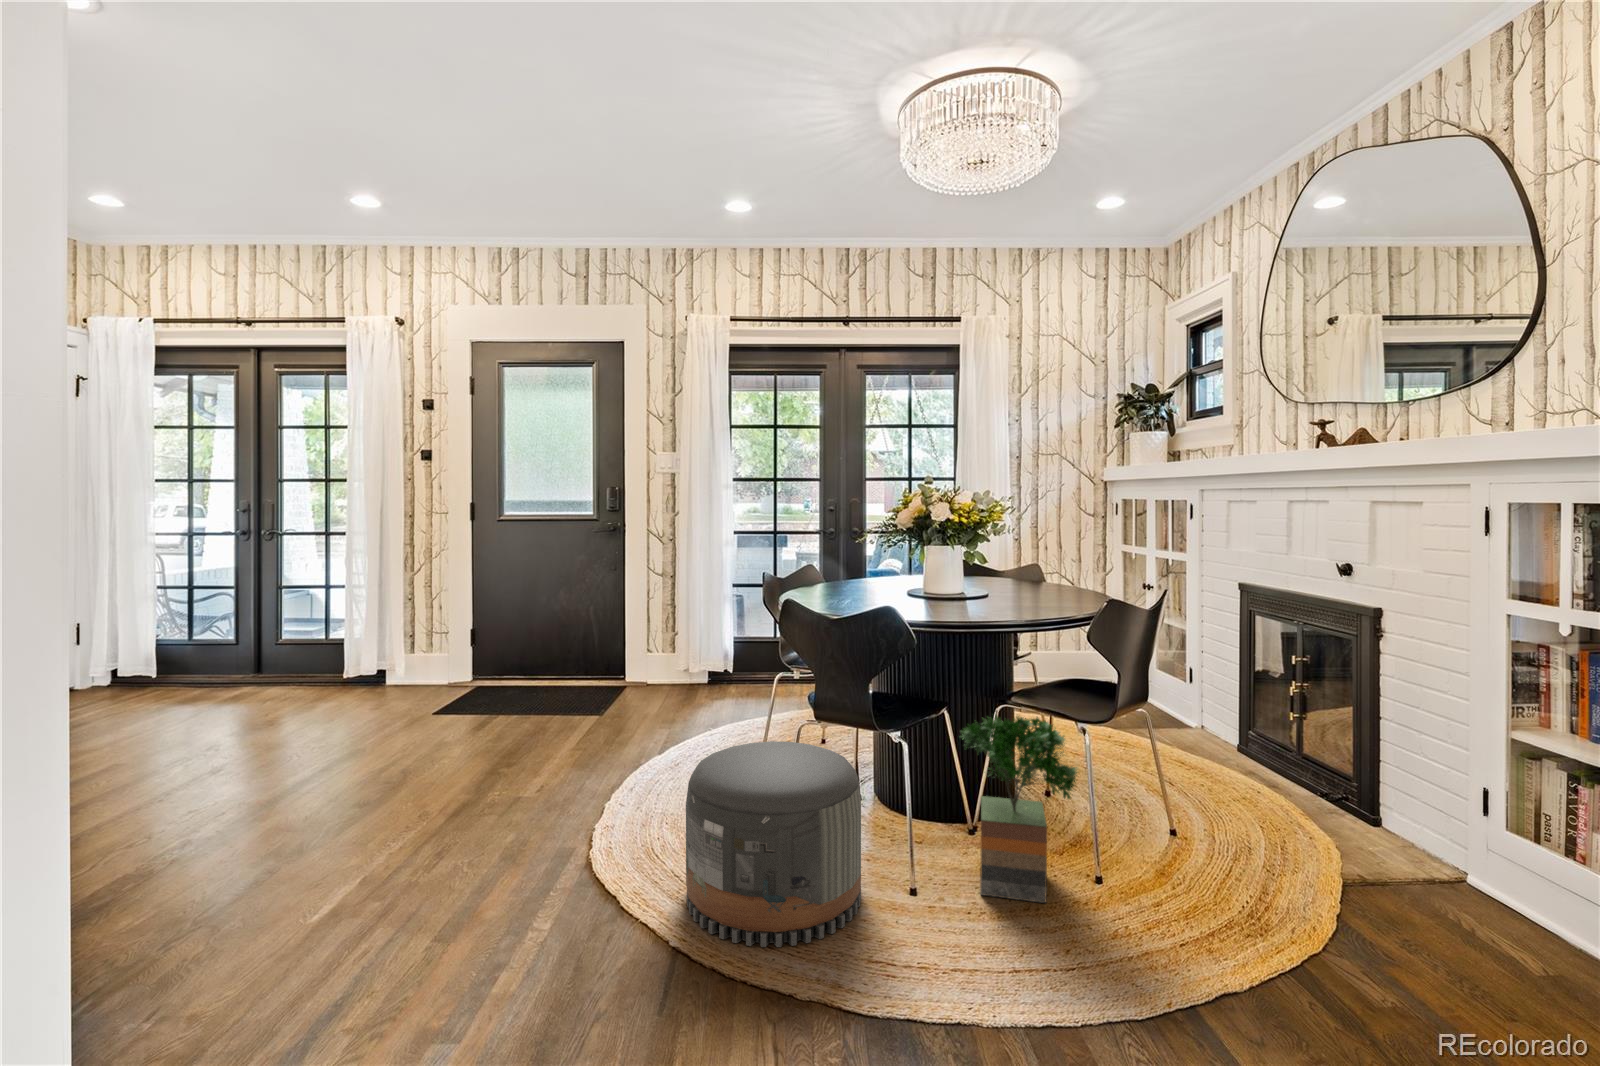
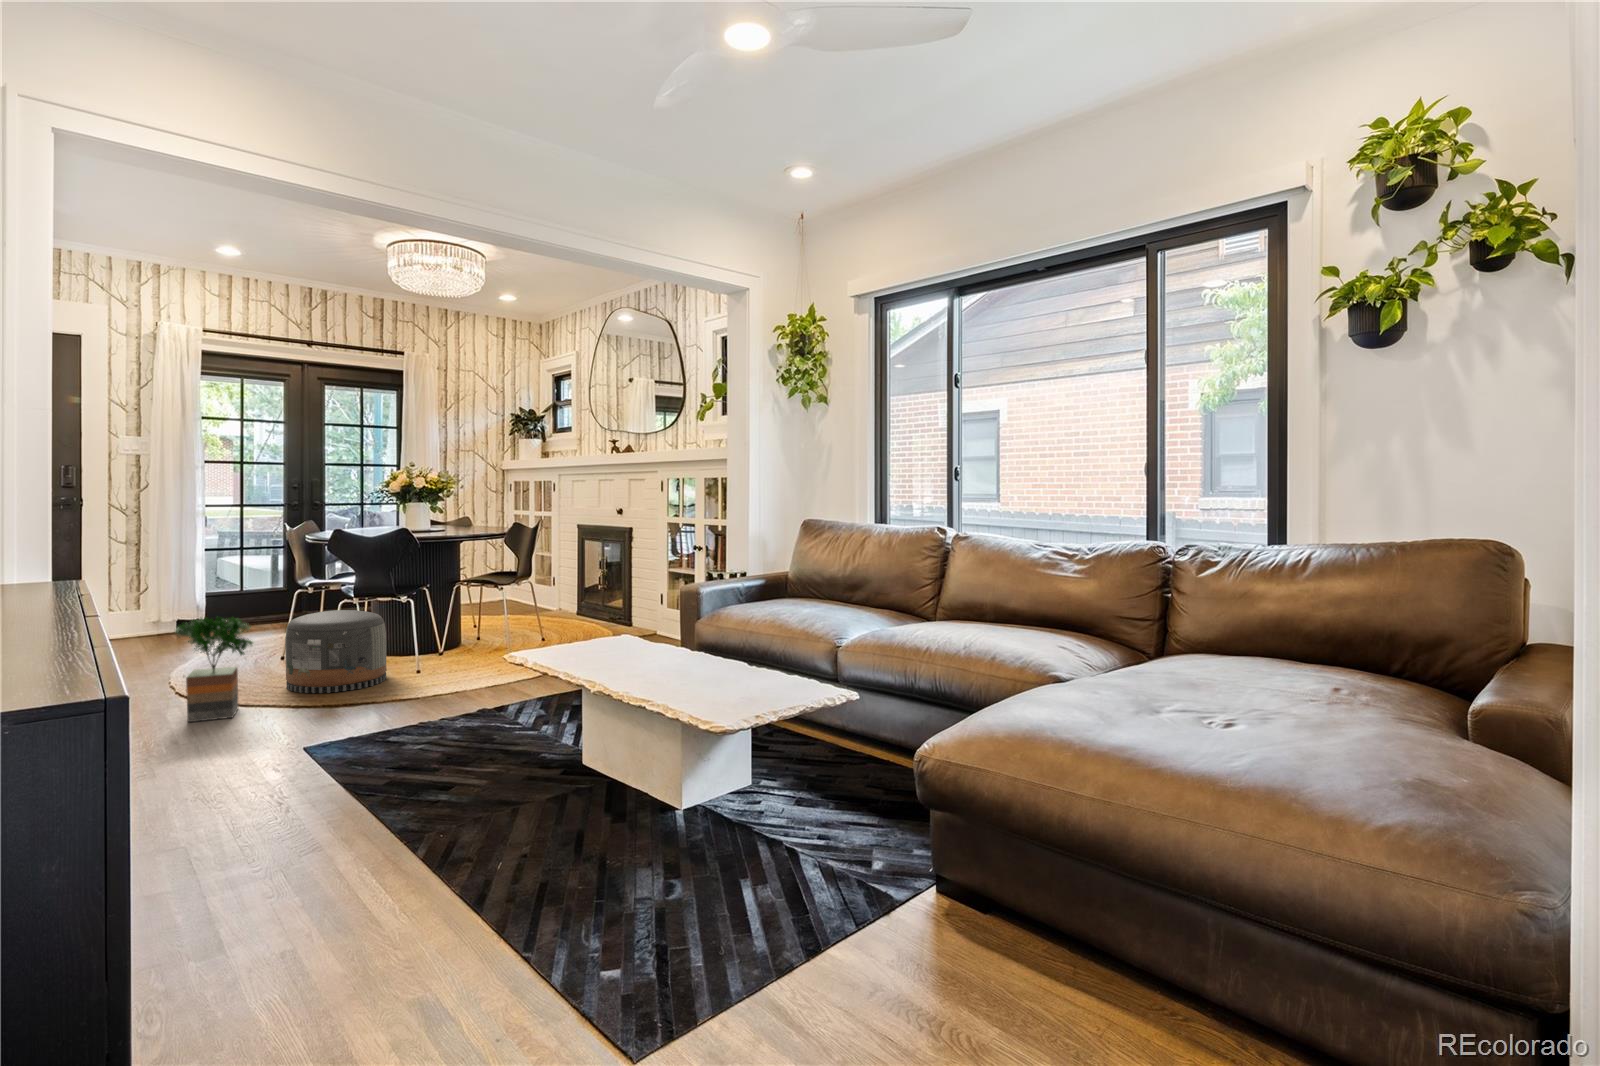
potted tree: present [962,715,1077,903] -> present [175,617,253,722]

